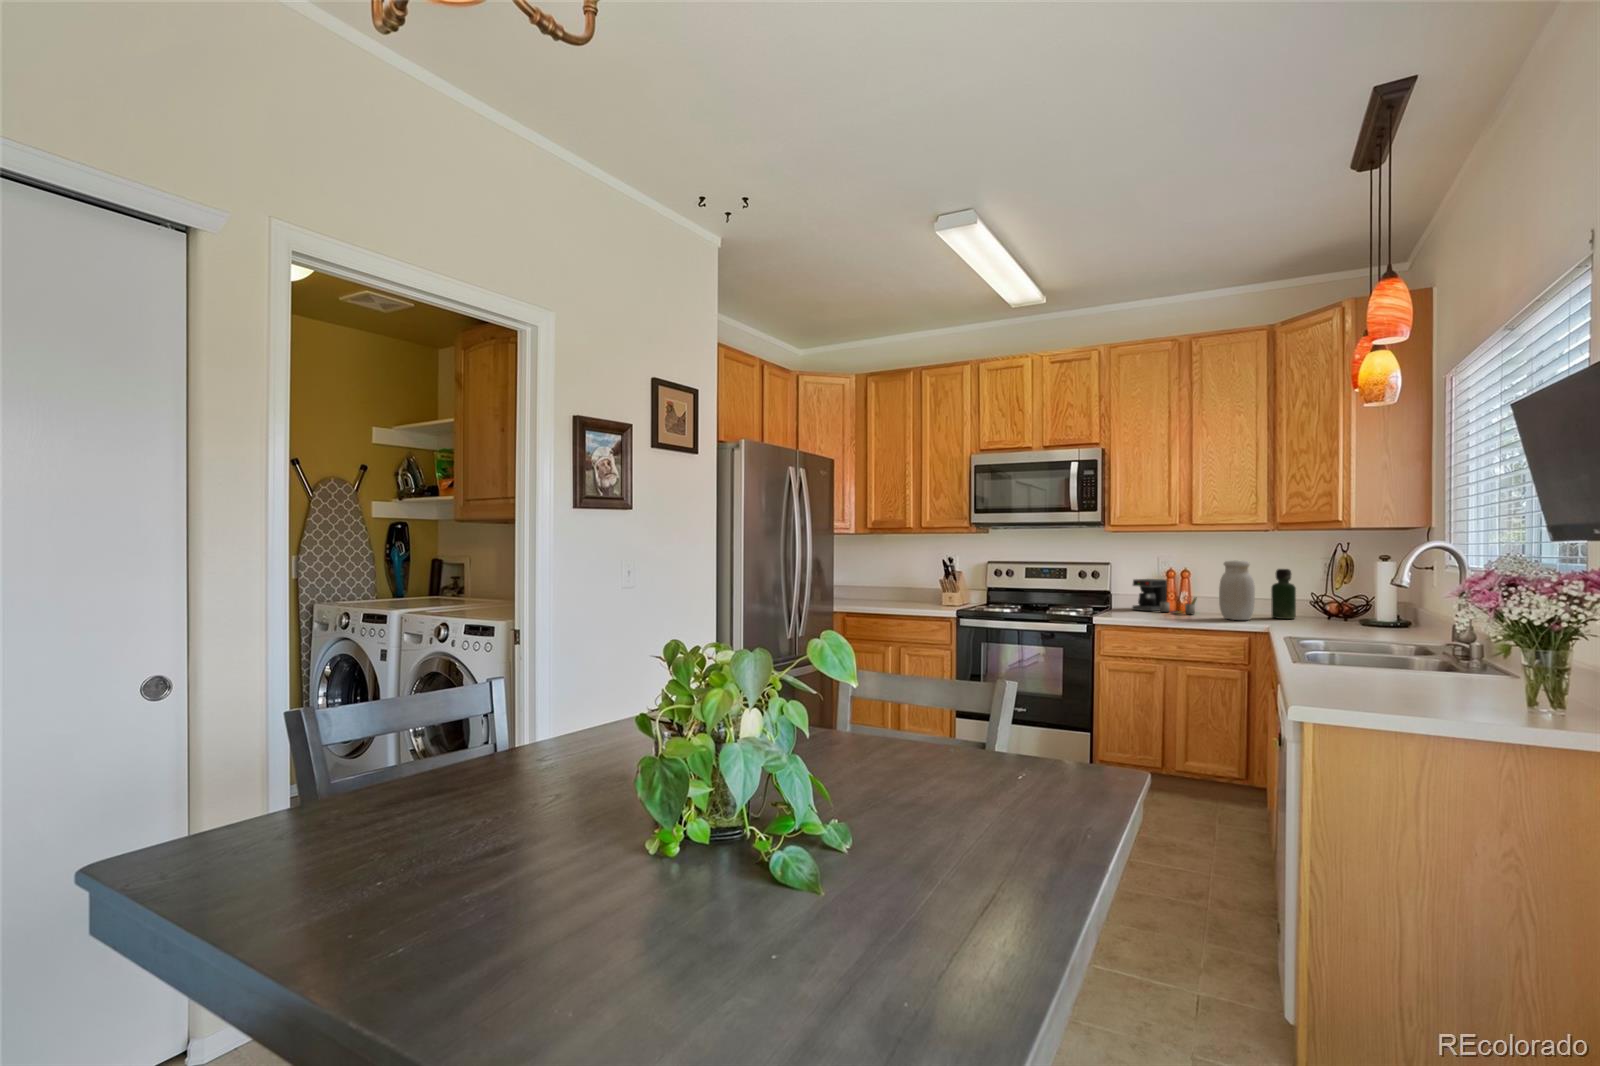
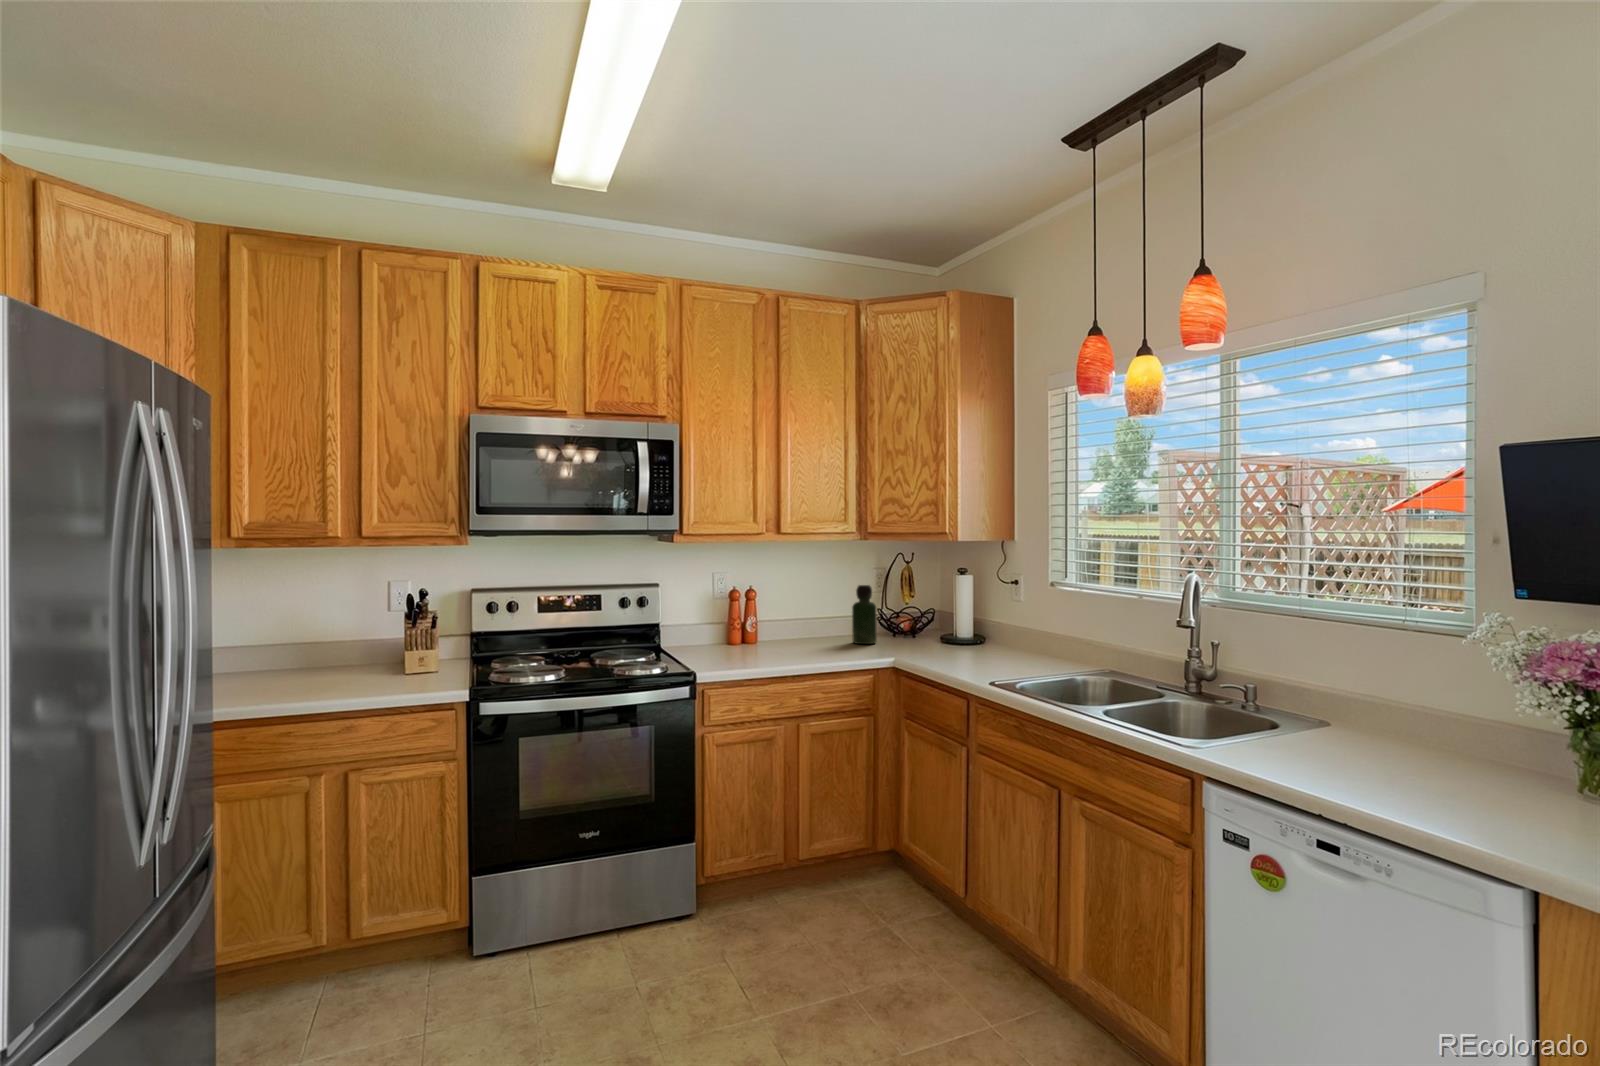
jar: present [1219,560,1255,620] -> none [814,578,853,652]
coffee maker: present [1132,579,1197,614] -> none [695,604,780,650]

